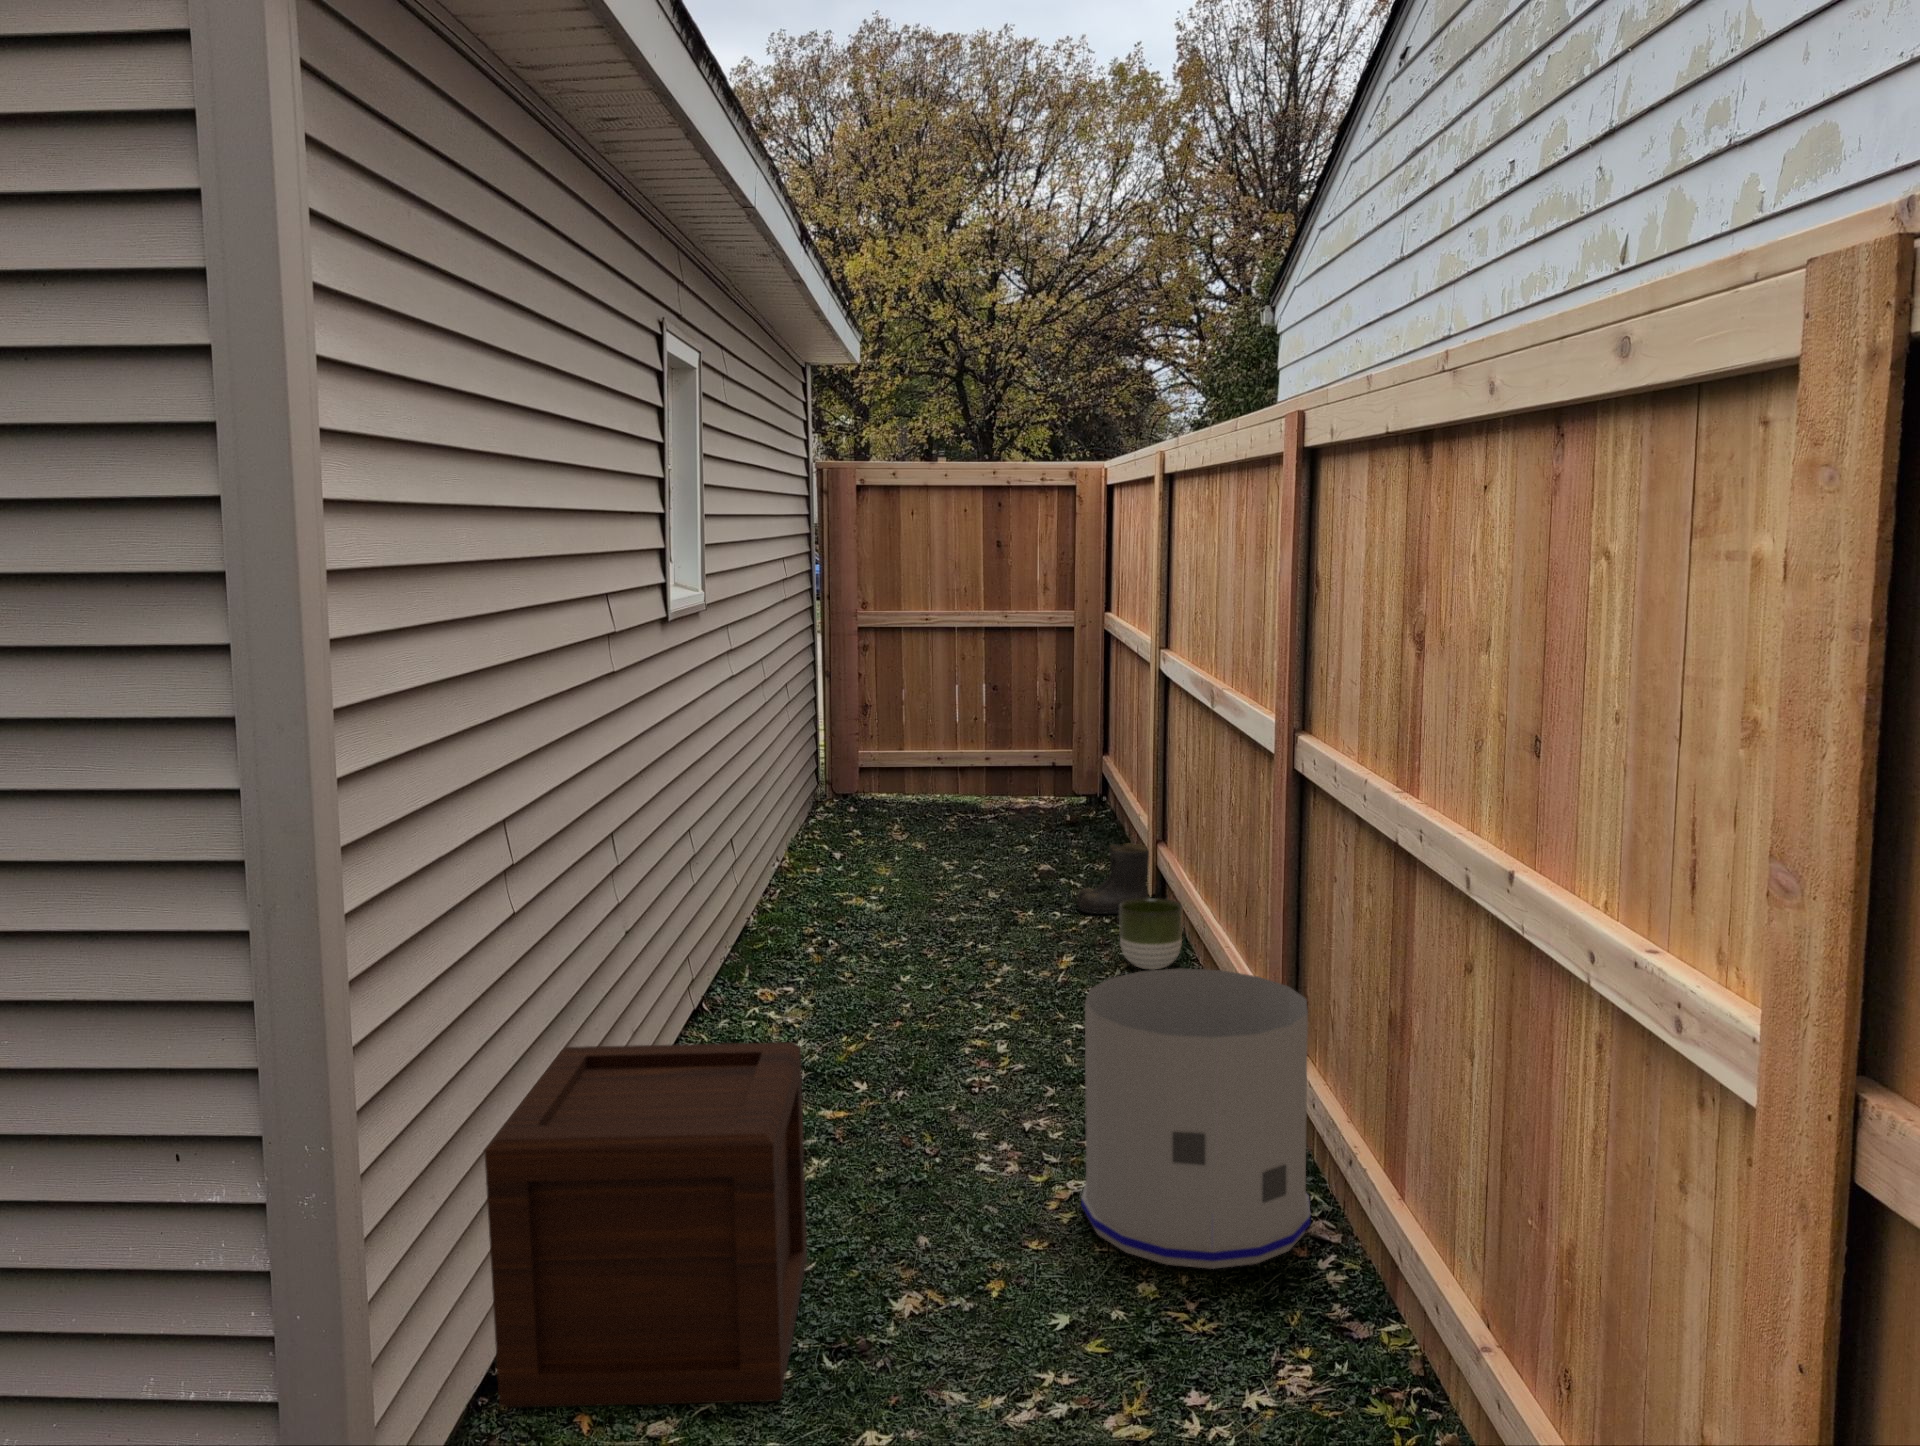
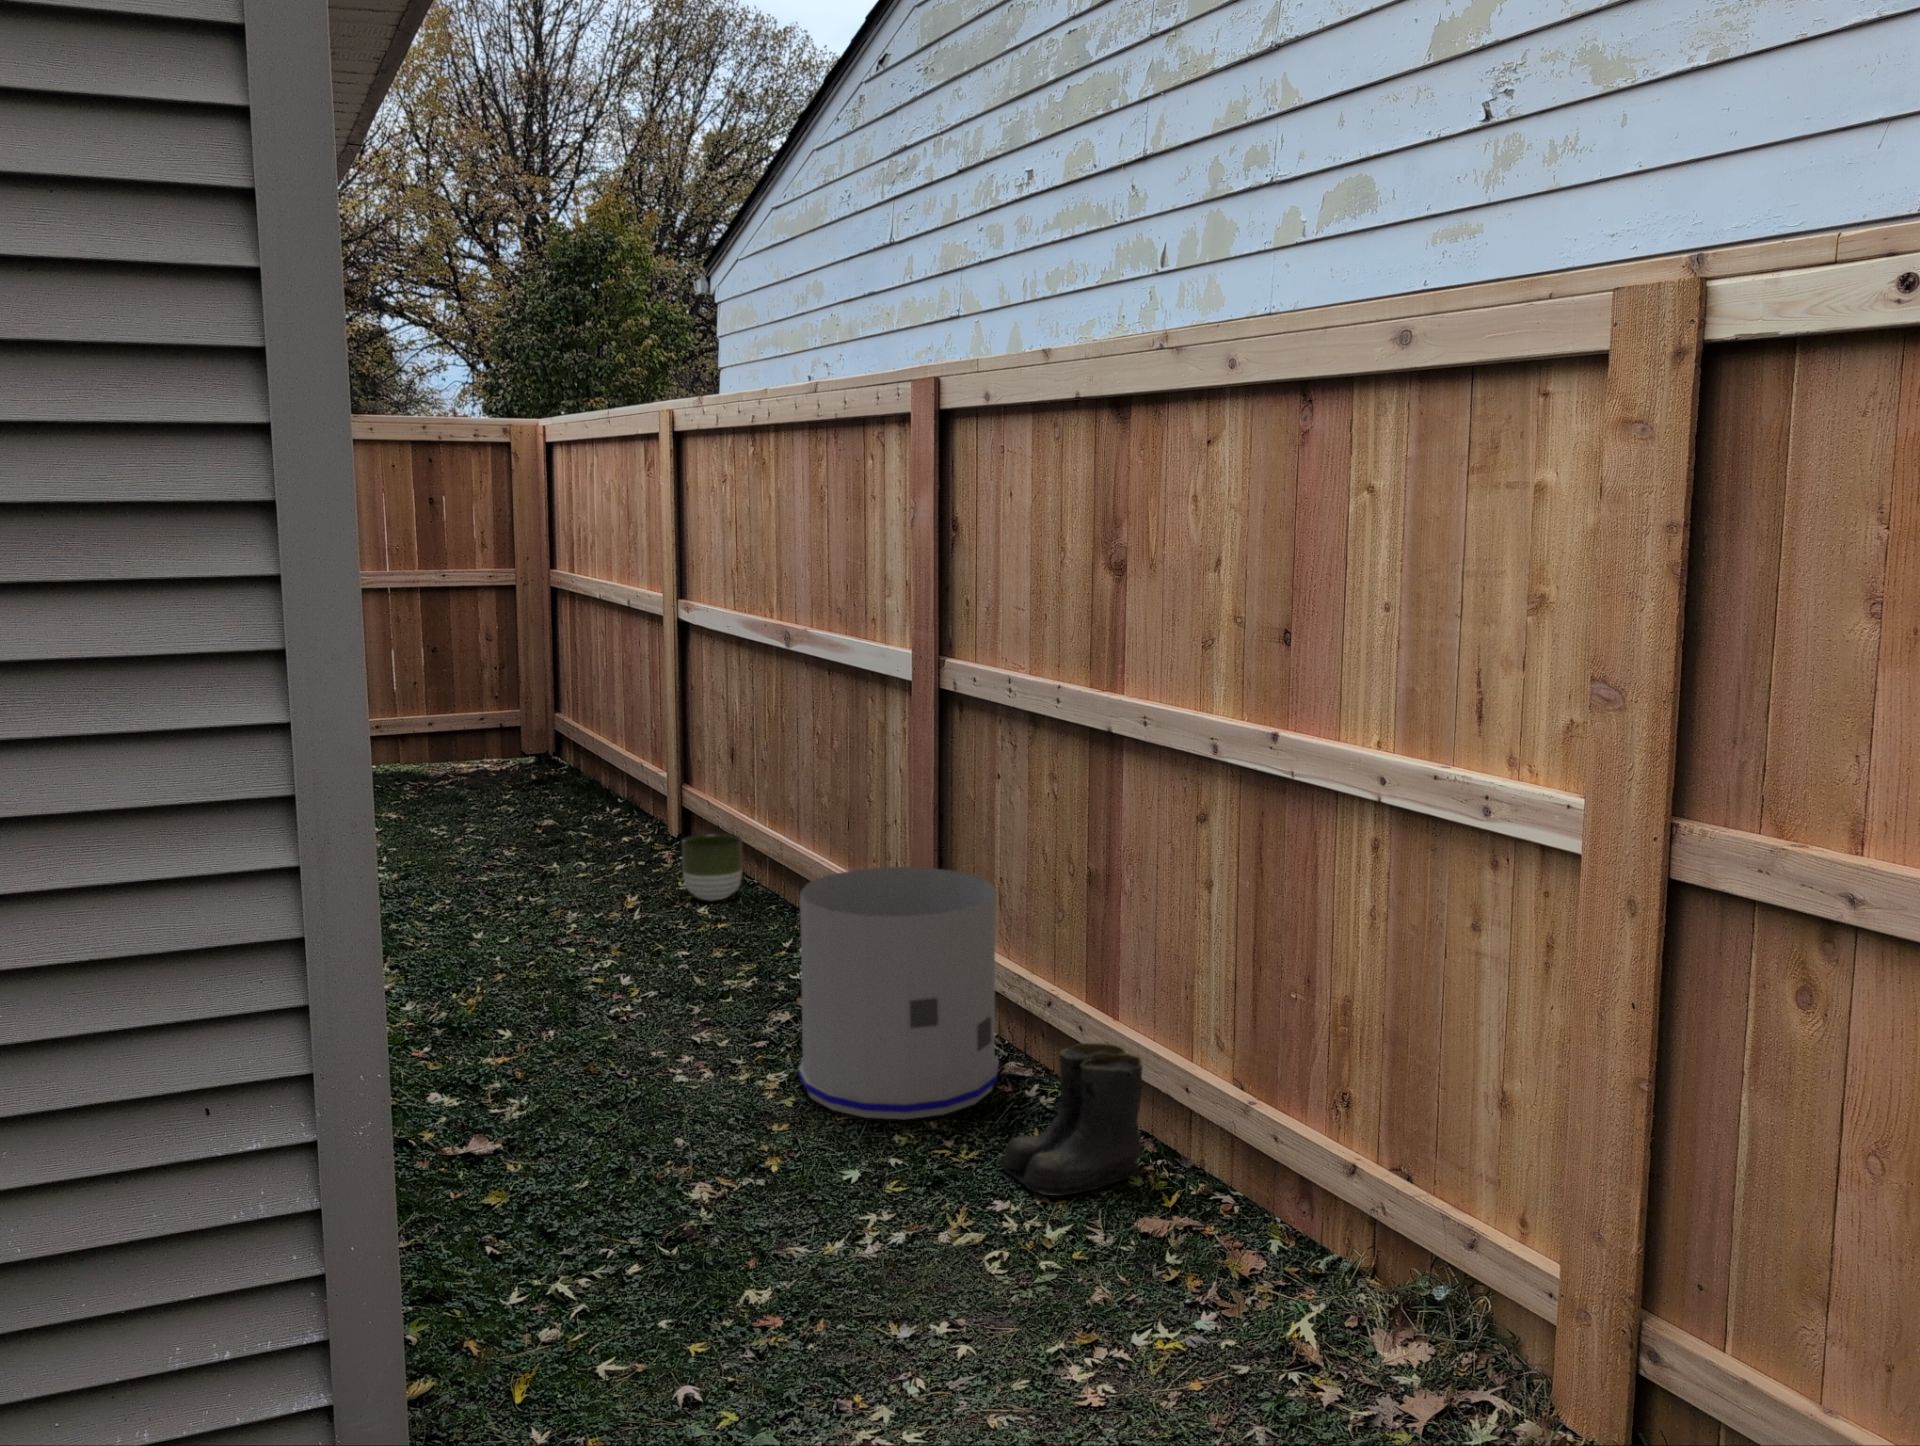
boots: present [1077,844,1149,914] -> present [1000,1043,1142,1196]
wooden crate: present [485,1042,807,1408] -> none [317,967,657,1369]

